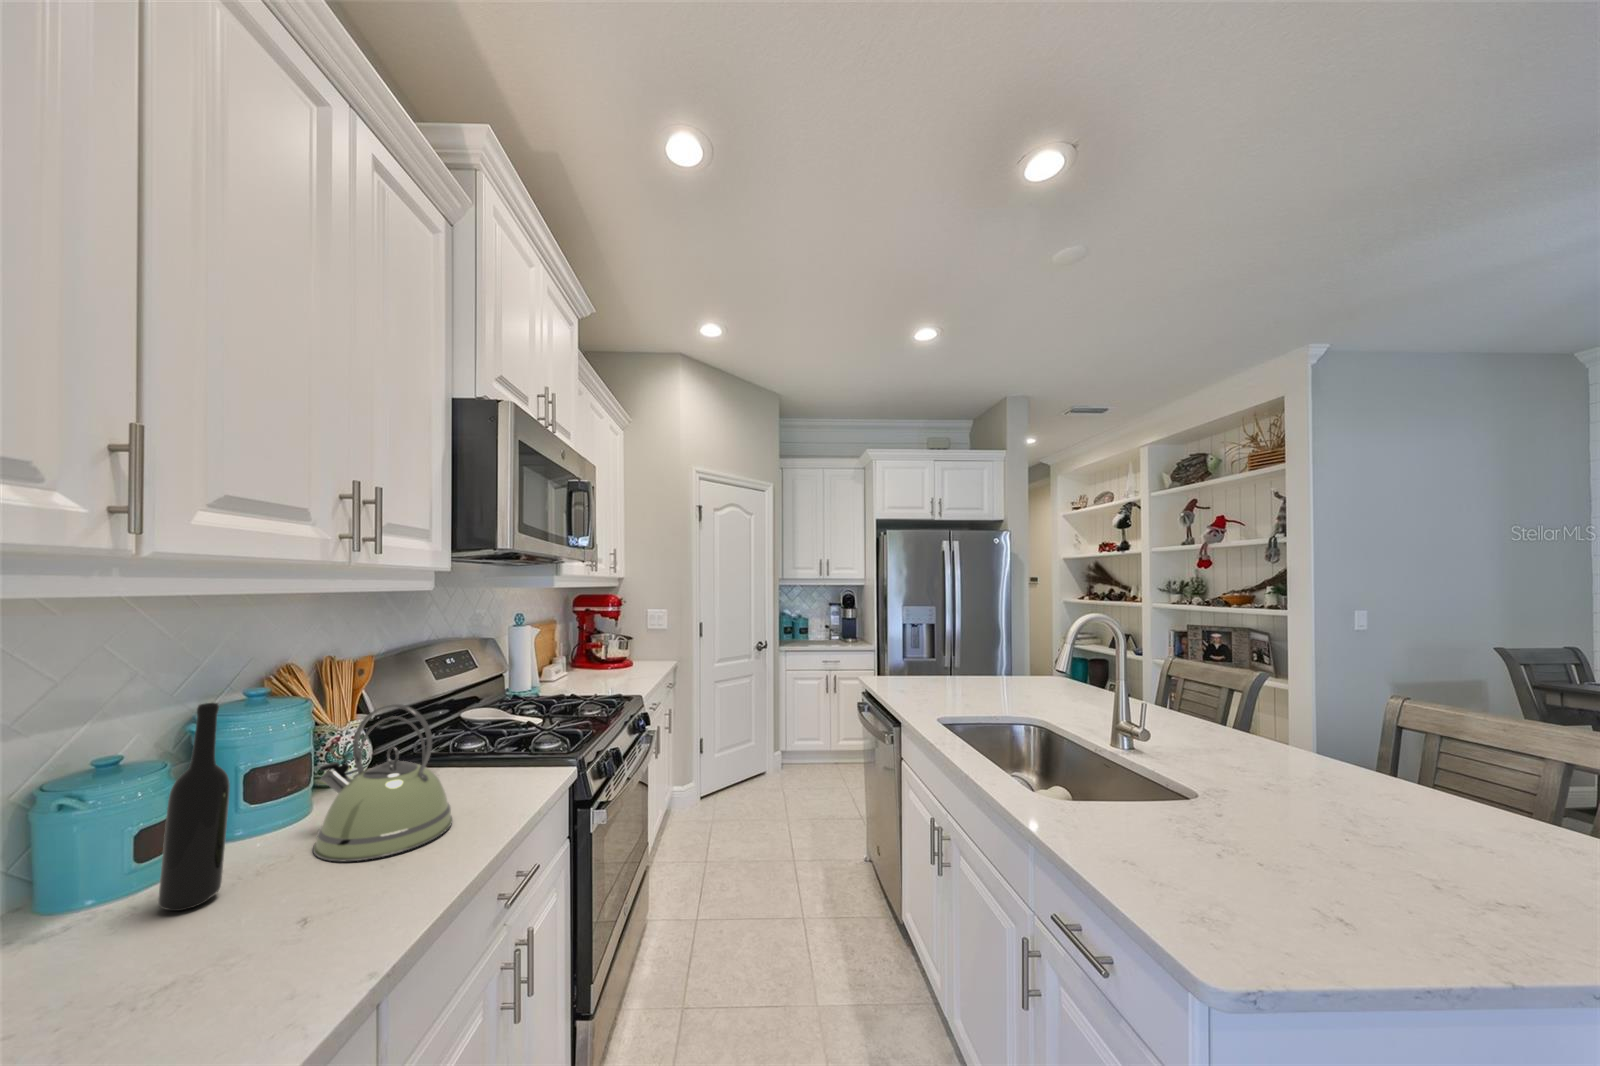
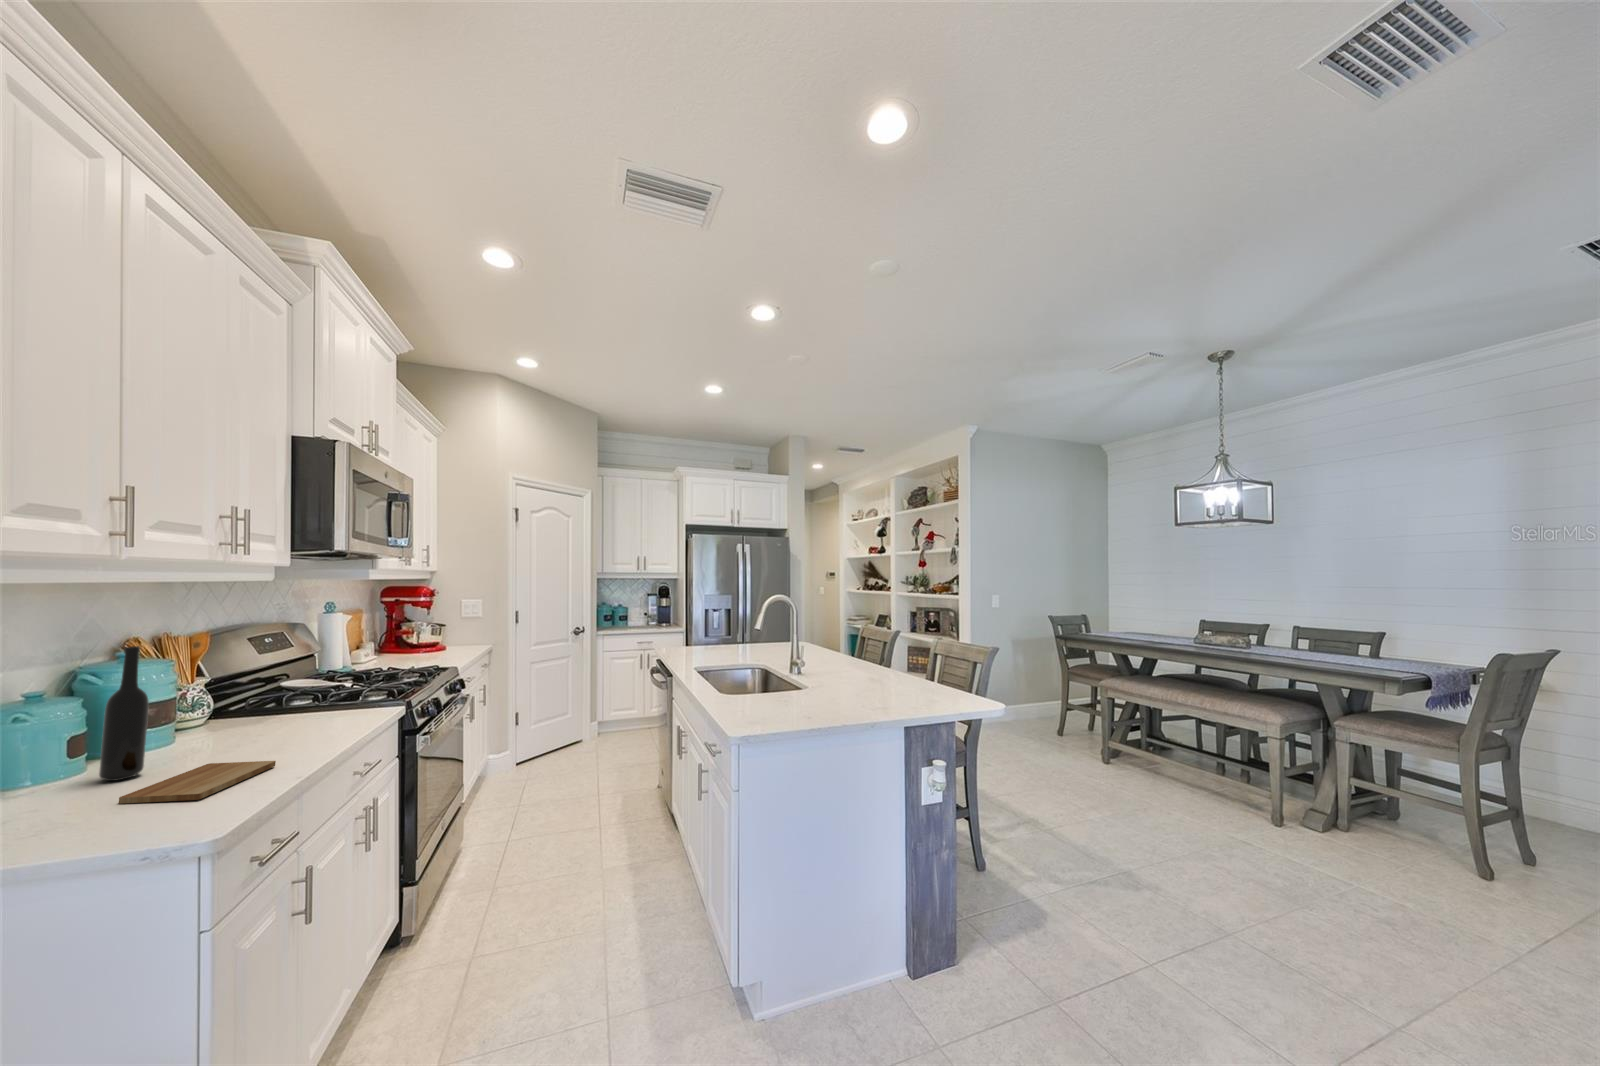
kettle: present [313,704,453,861] -> none [196,653,308,756]
cutting board: none [128,886,383,1003] -> present [119,761,276,804]

